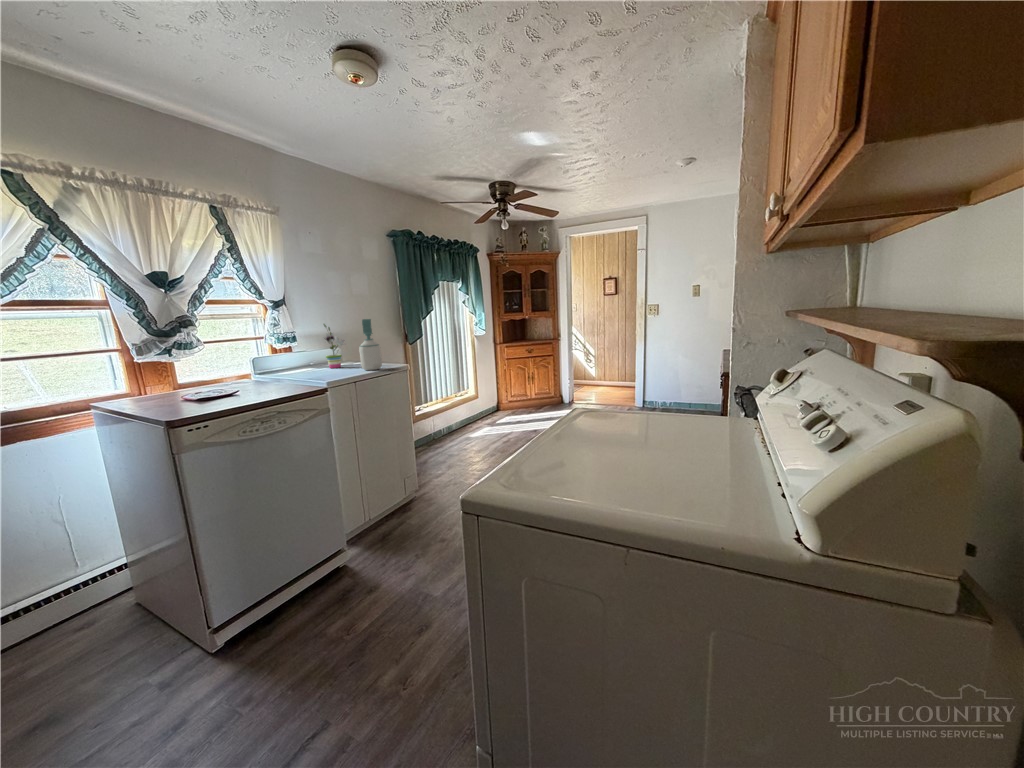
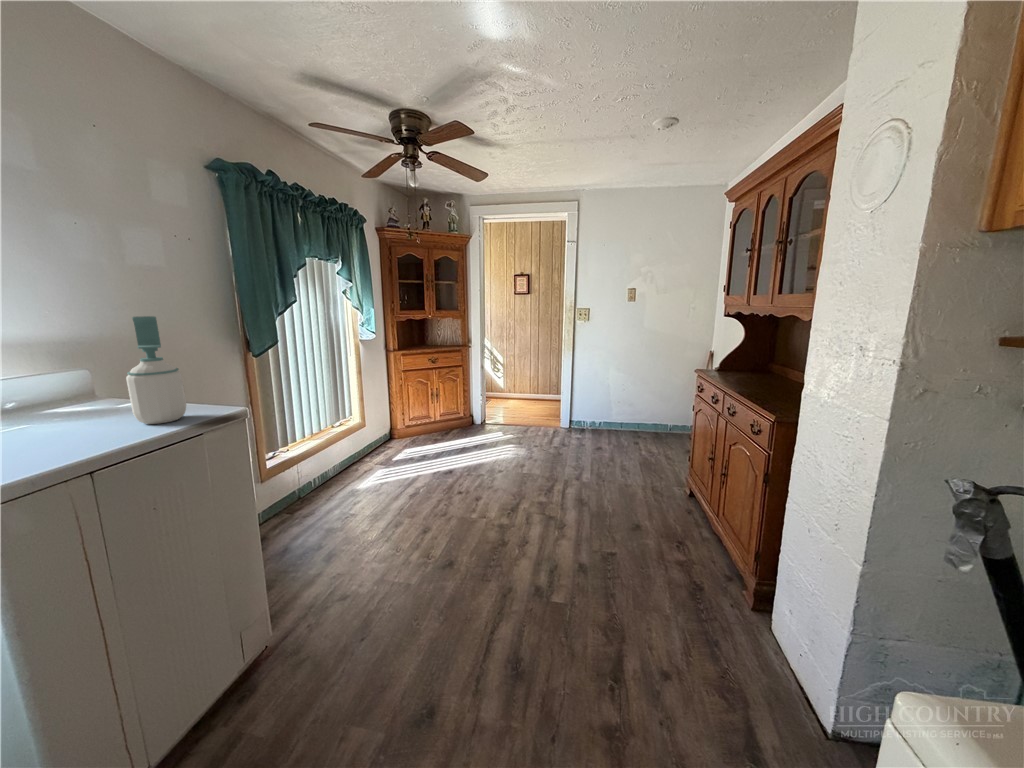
potted plant: present [324,324,344,368] -> none [33,320,107,415]

